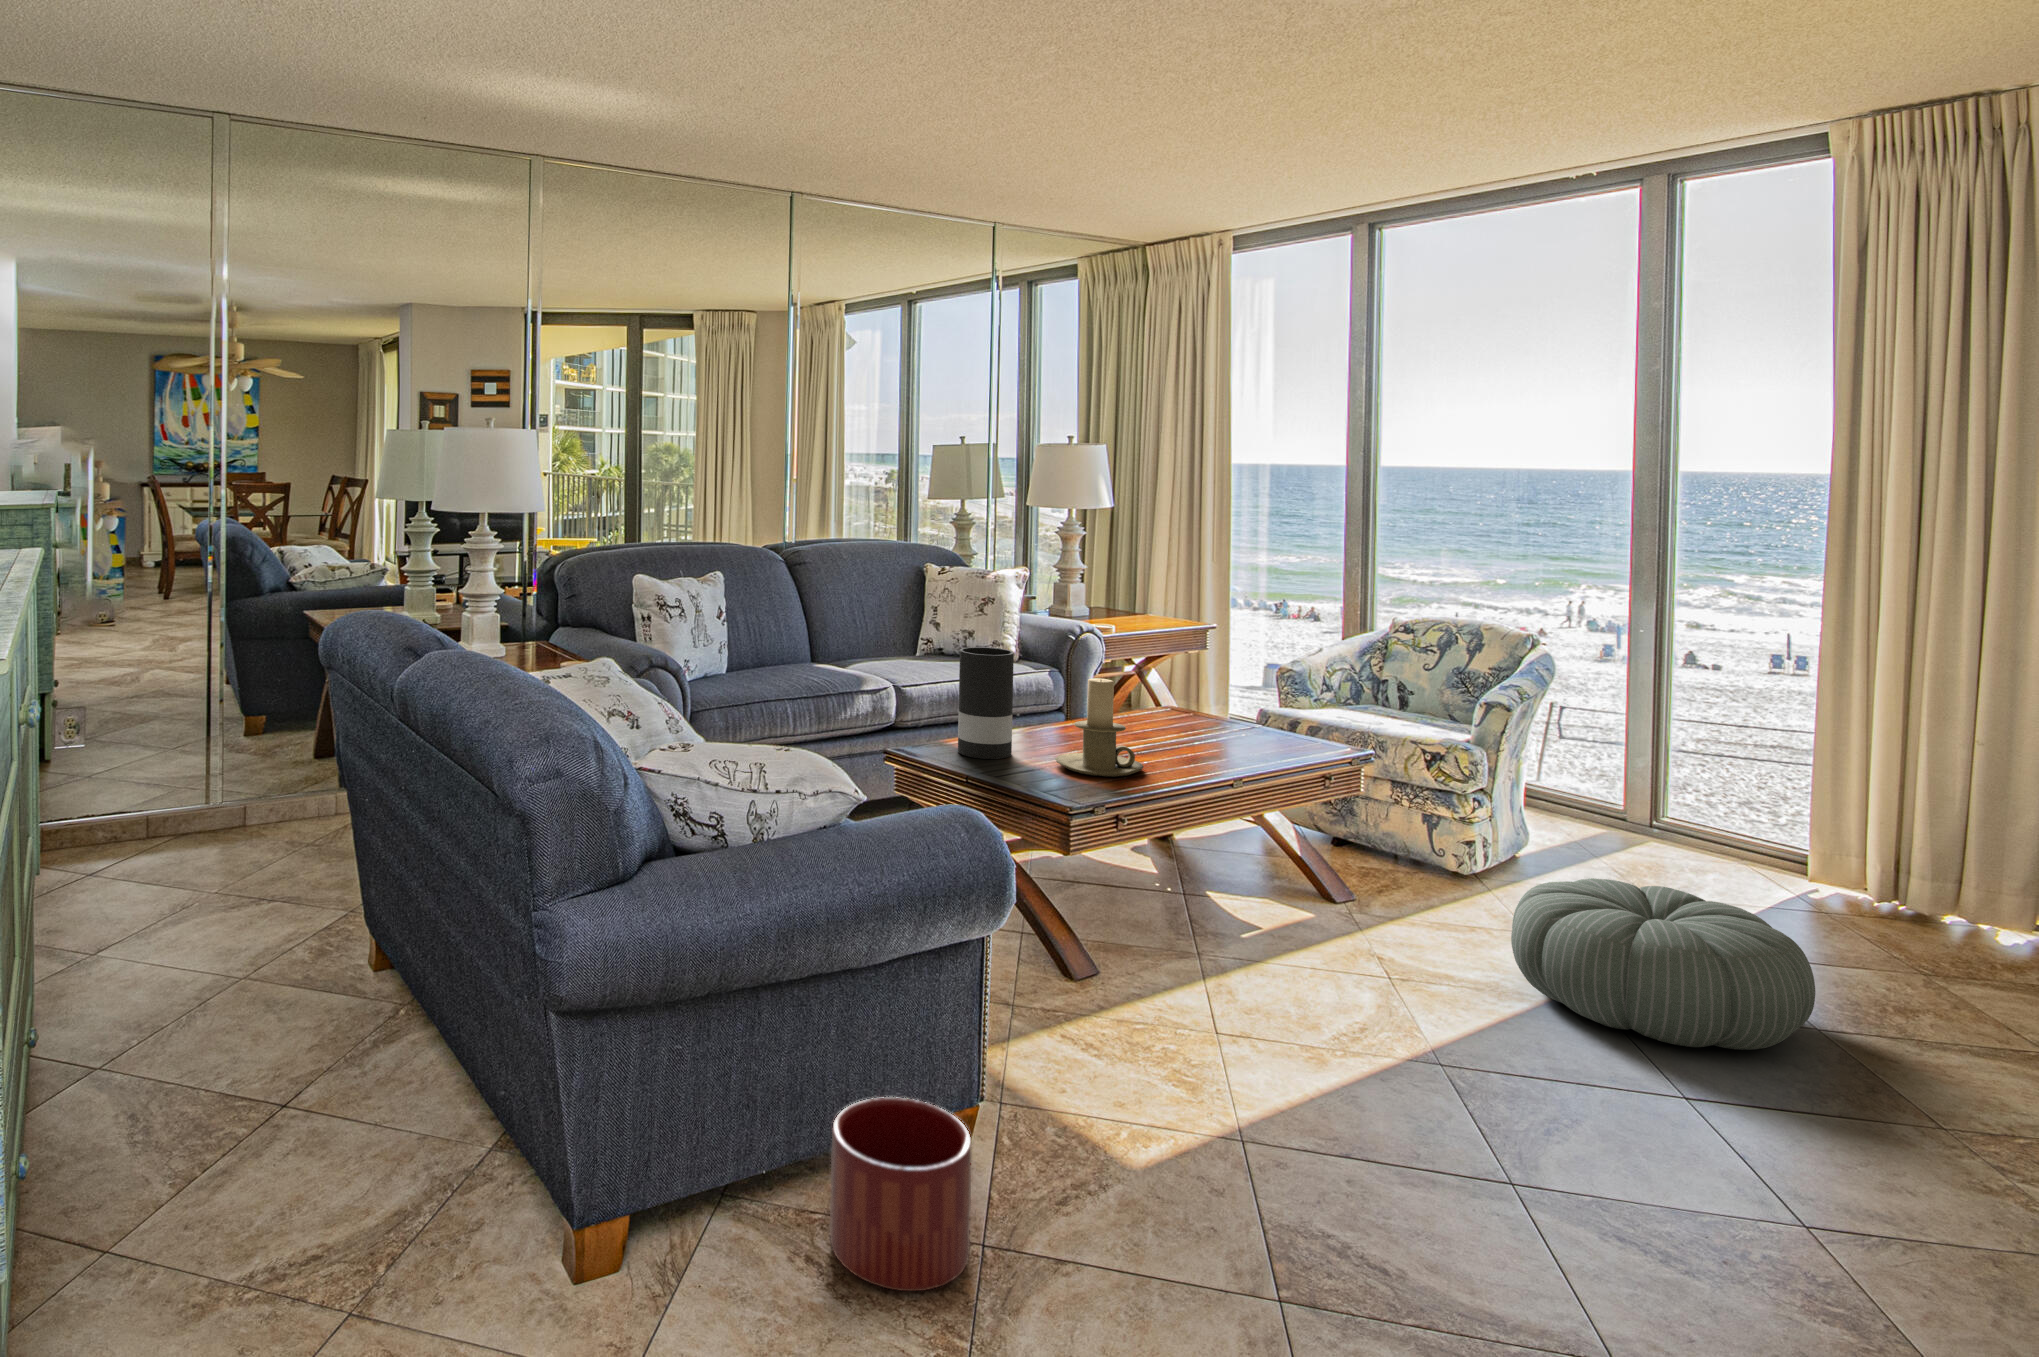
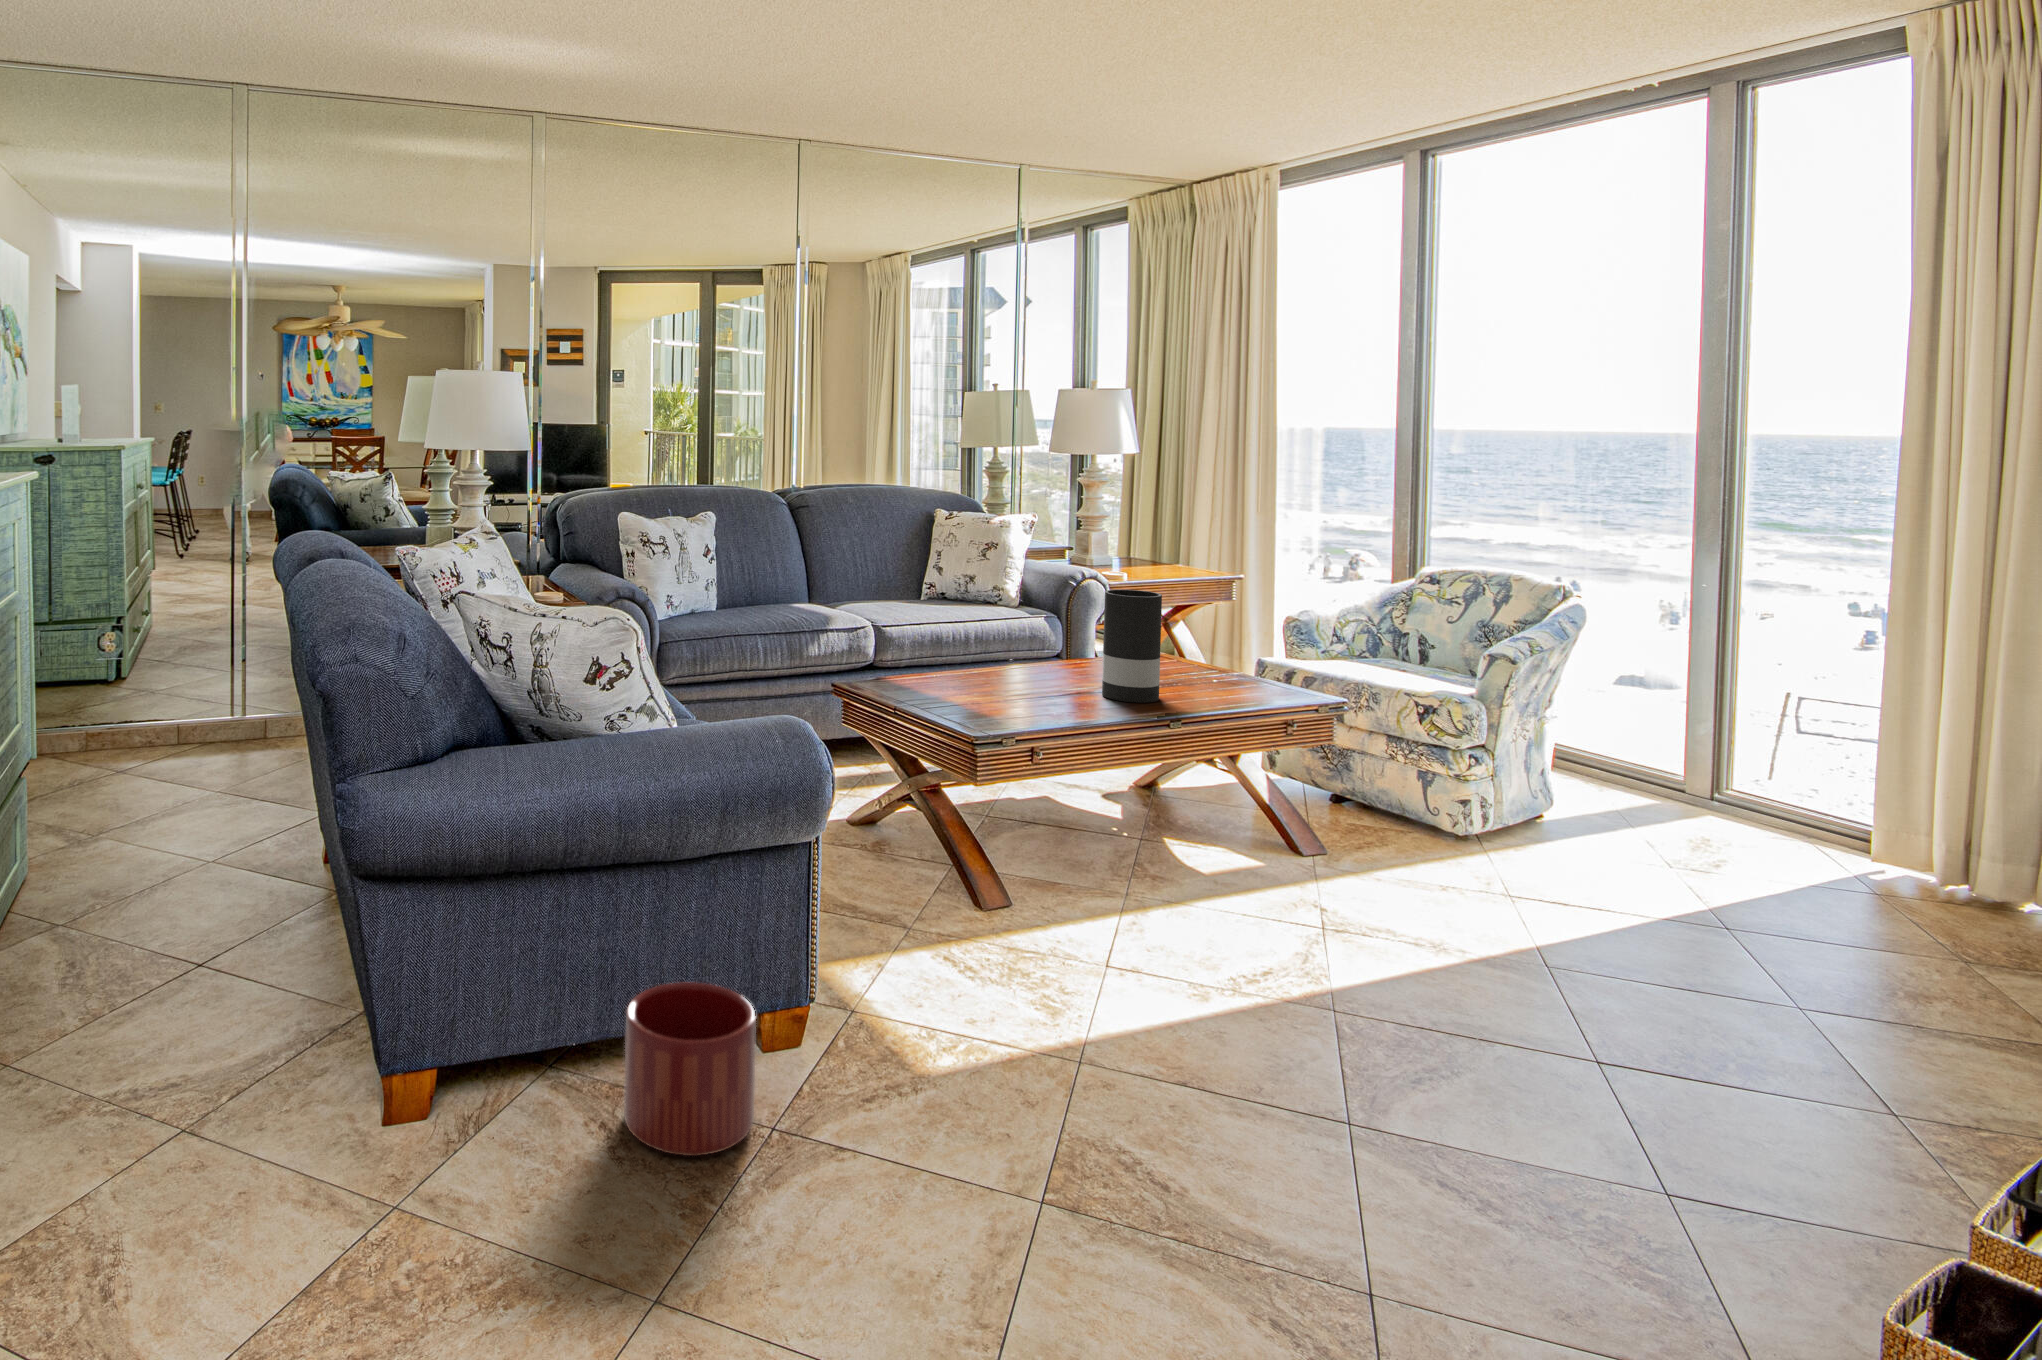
vase: present [958,647,1014,759] -> present [1102,590,1162,703]
candle holder: present [1055,678,1144,777] -> none [990,615,1078,712]
pouf: present [1511,878,1815,1050] -> none [1454,835,1777,1016]

